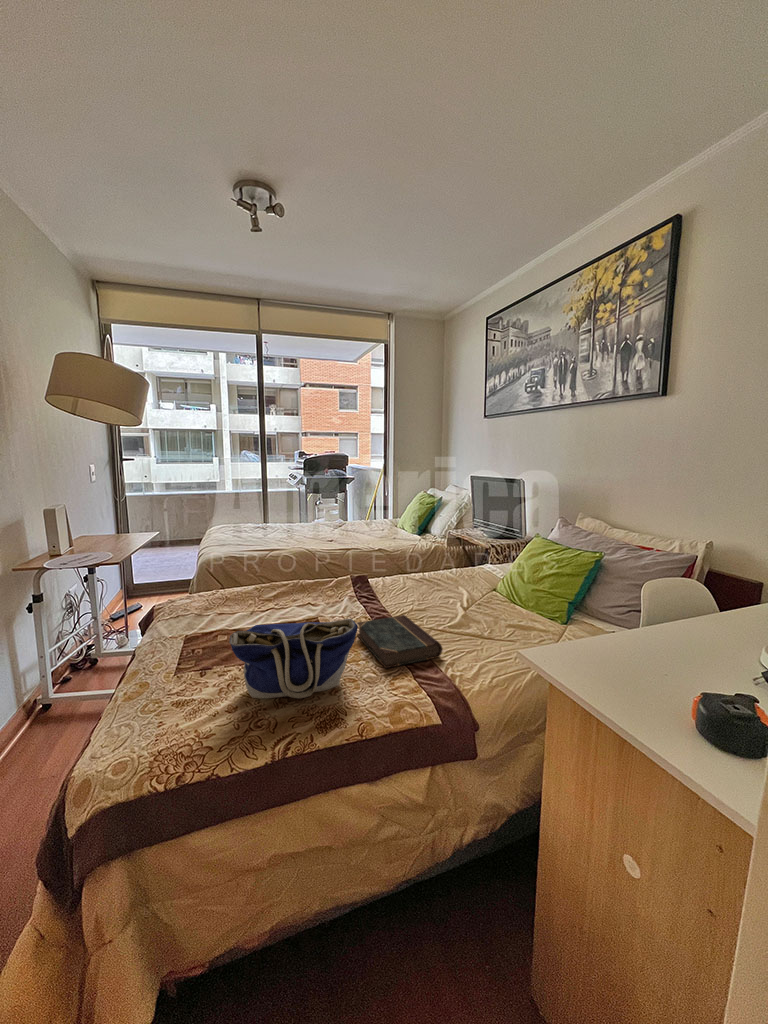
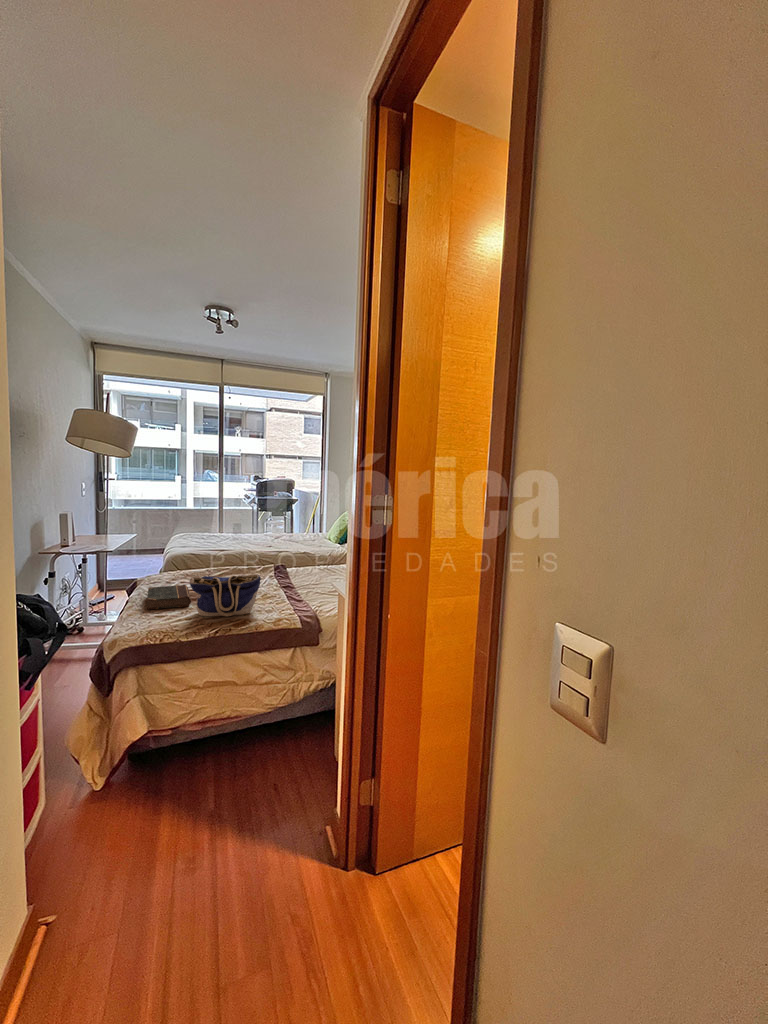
book: present [357,615,442,668] -> present [147,585,191,610]

